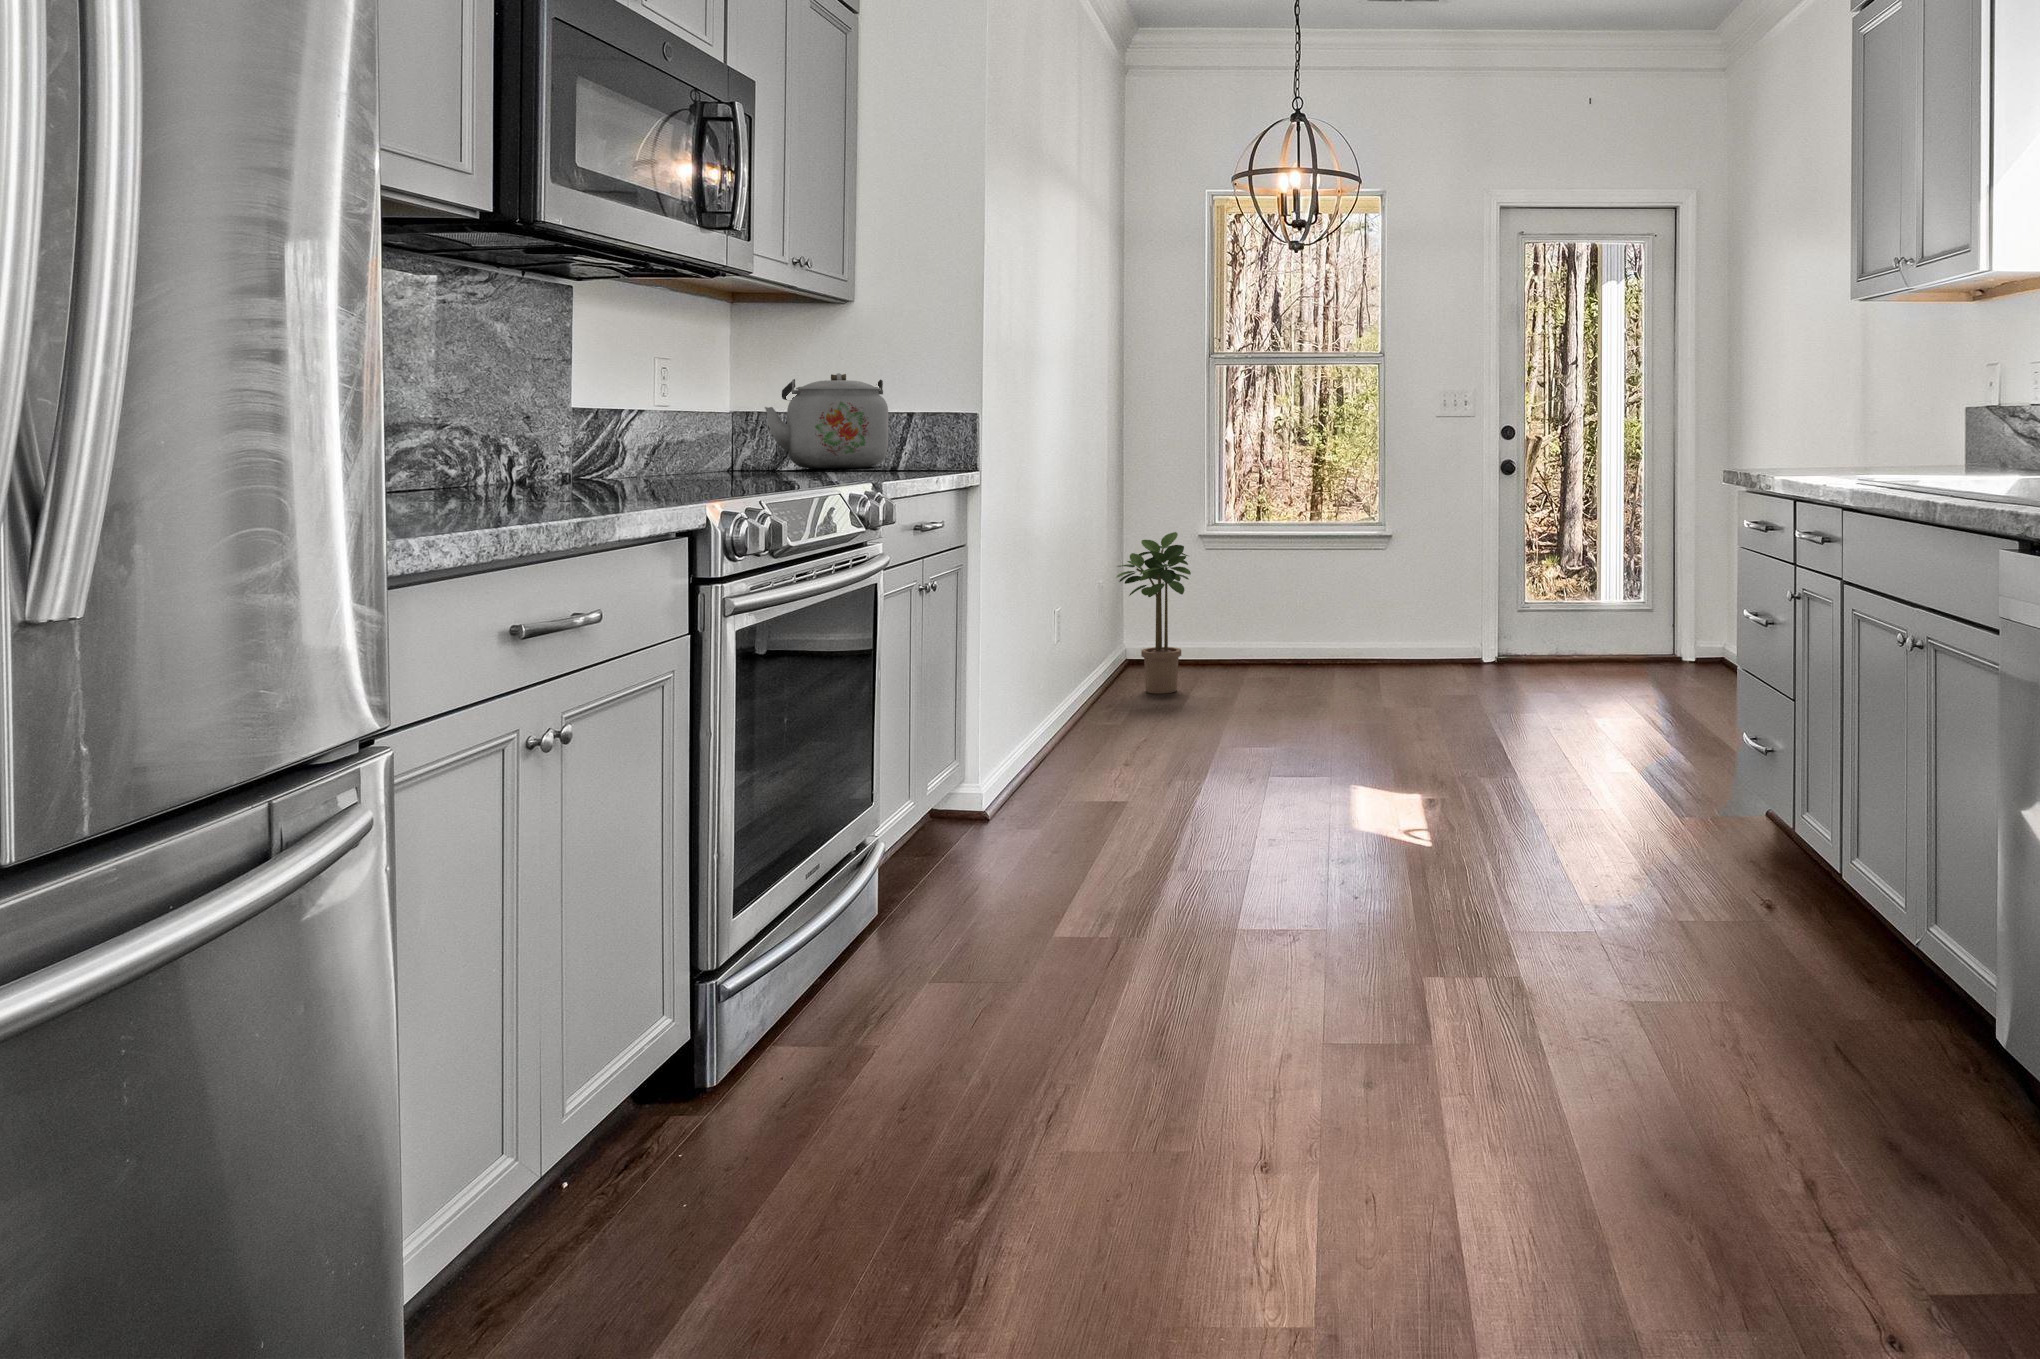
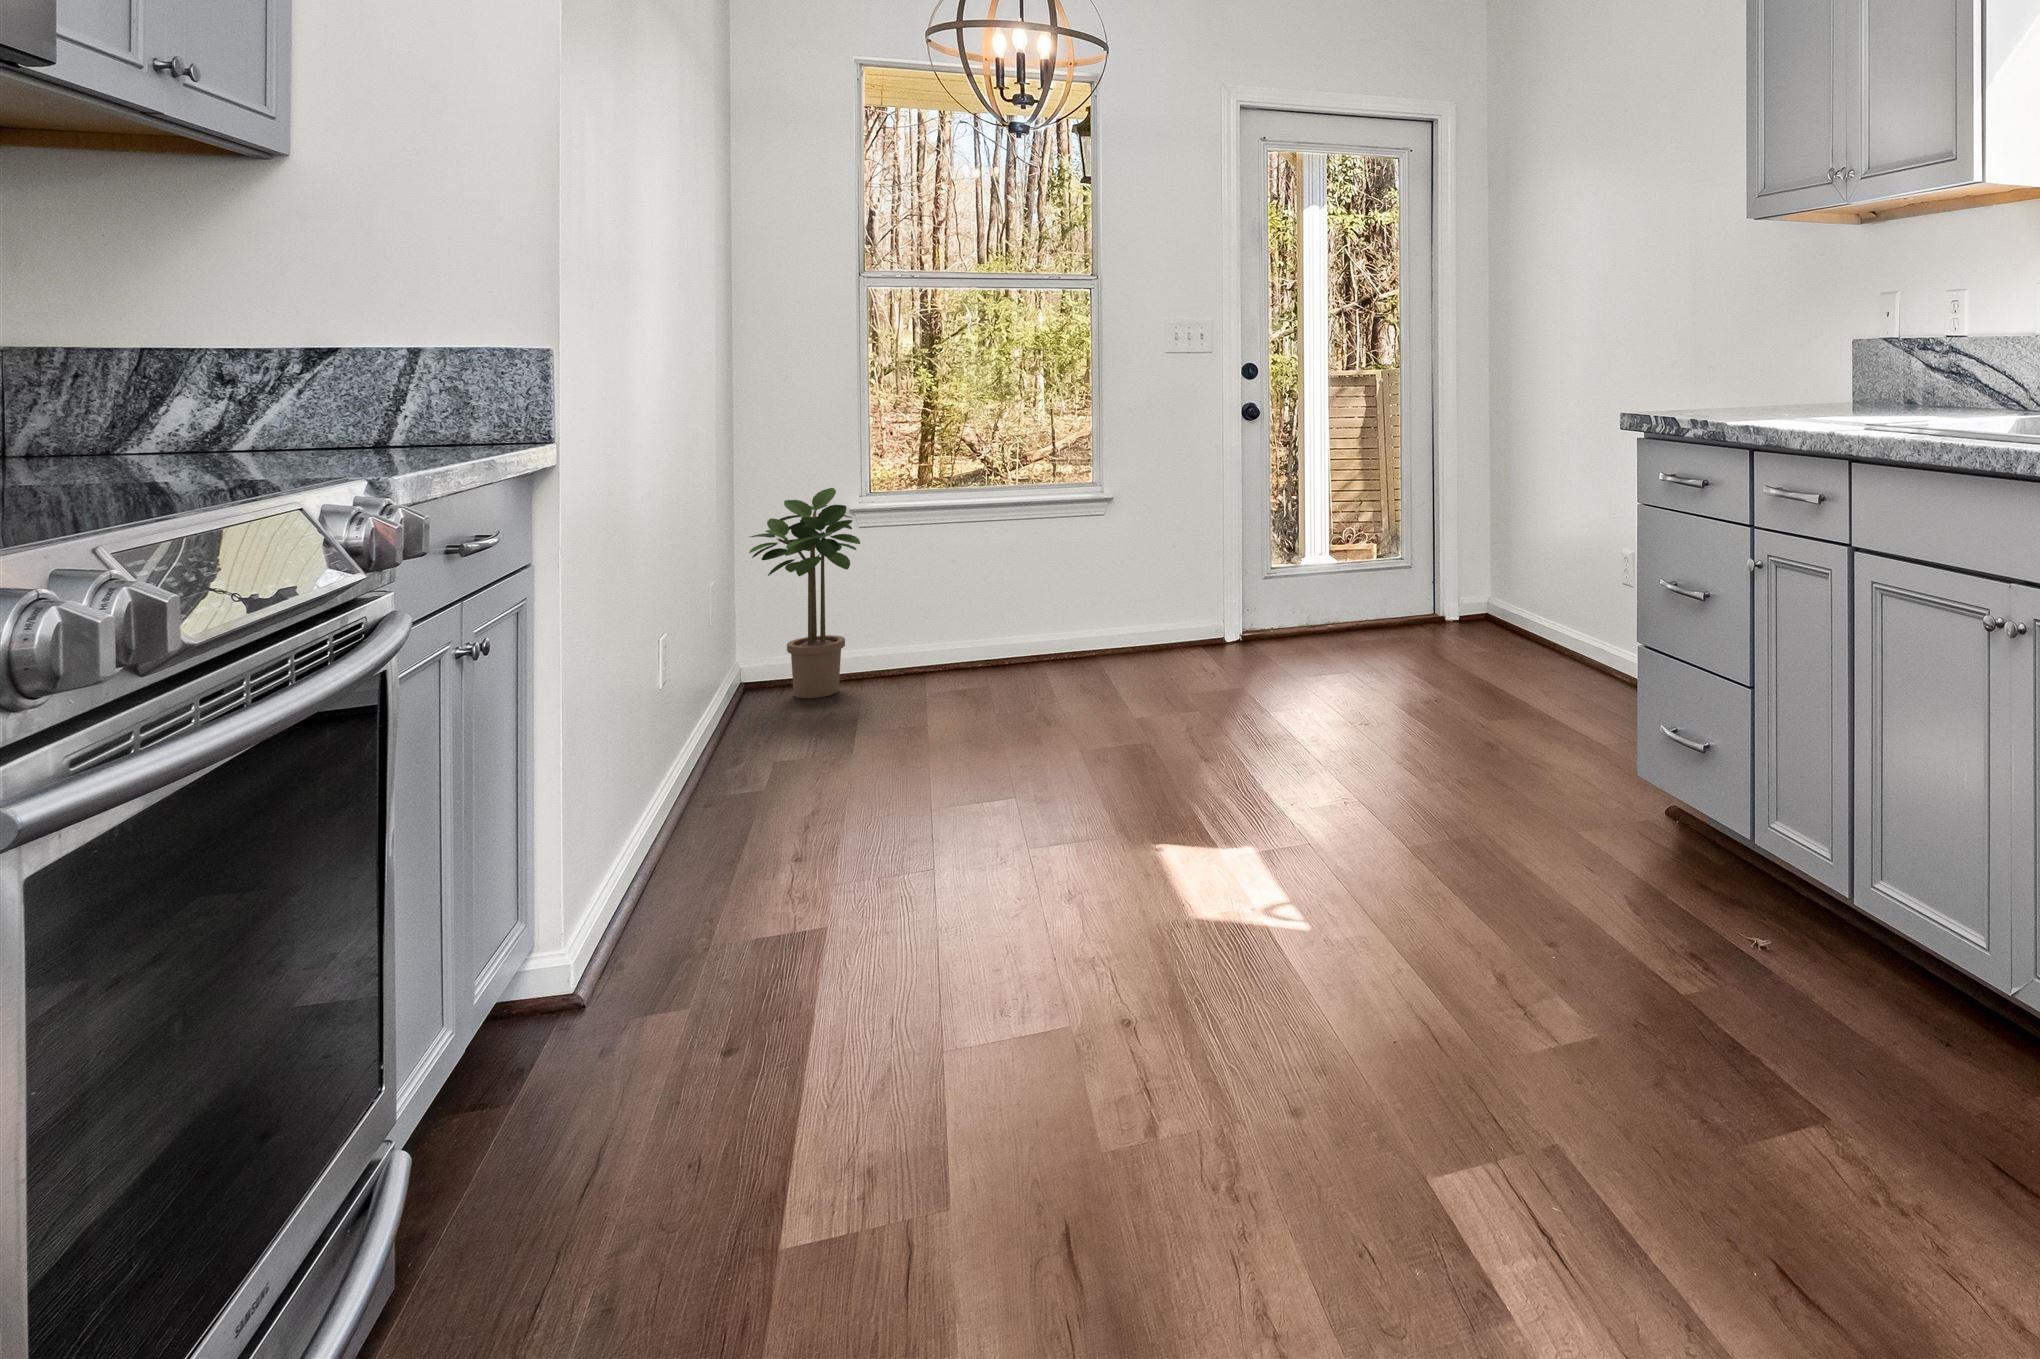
kettle: present [765,373,888,469] -> none [77,280,365,449]

